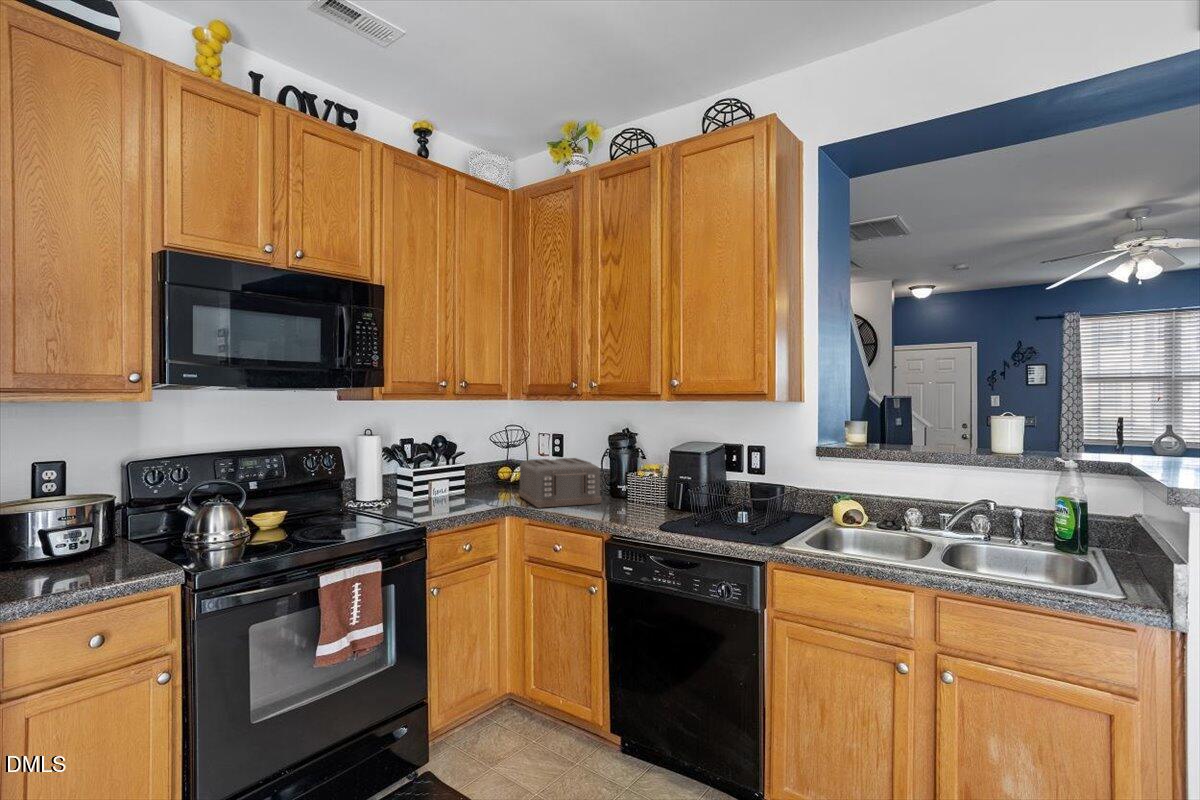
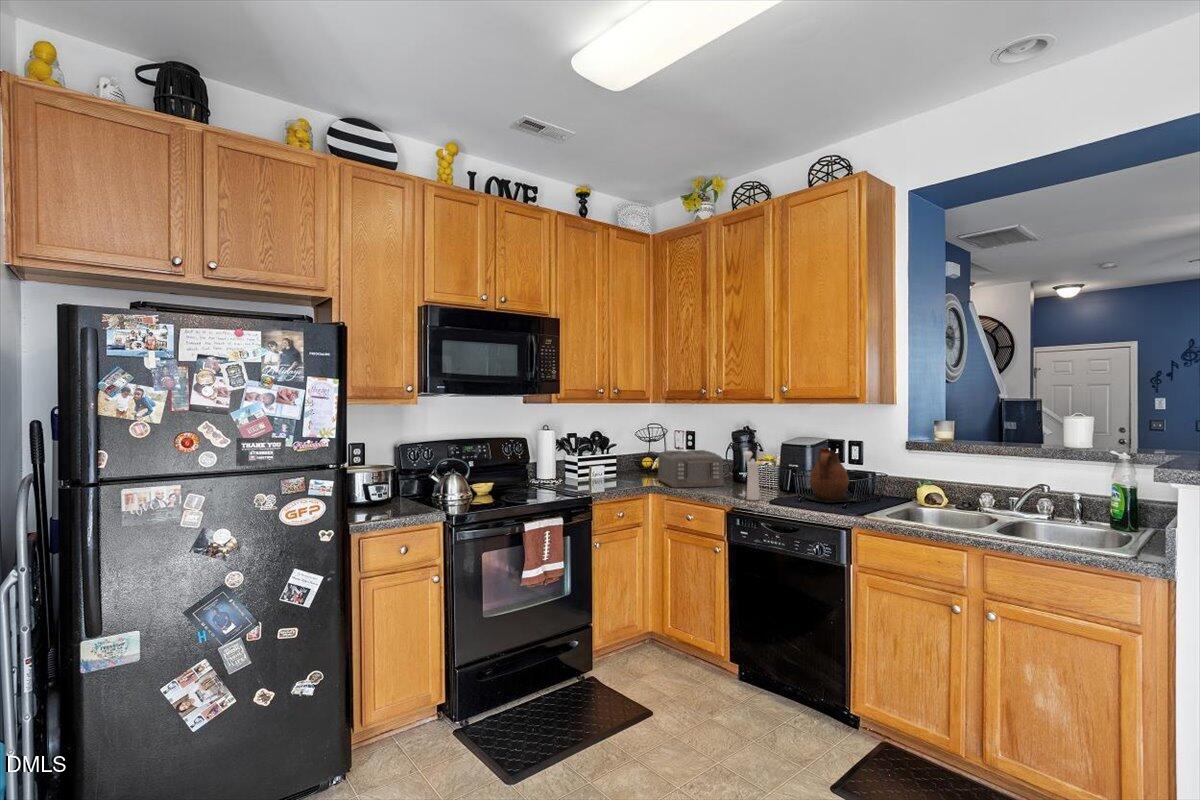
ceramic pitcher: none [700,456,763,525] -> present [808,448,856,502]
pepper mill: none [626,461,647,525] -> present [744,451,760,500]

